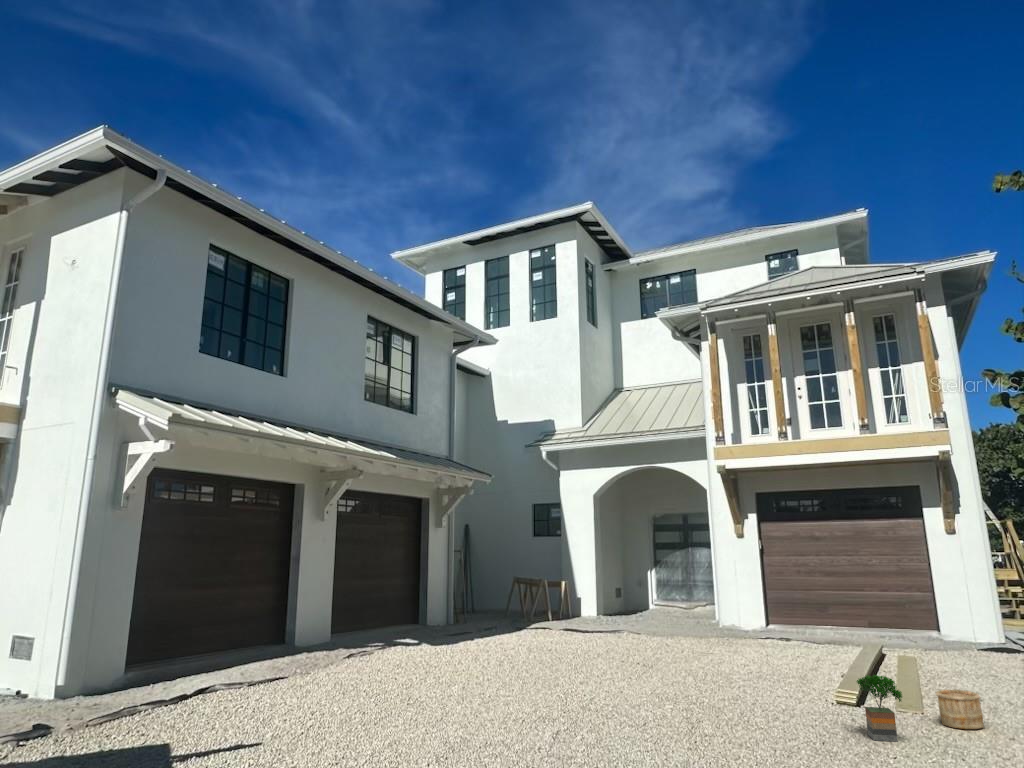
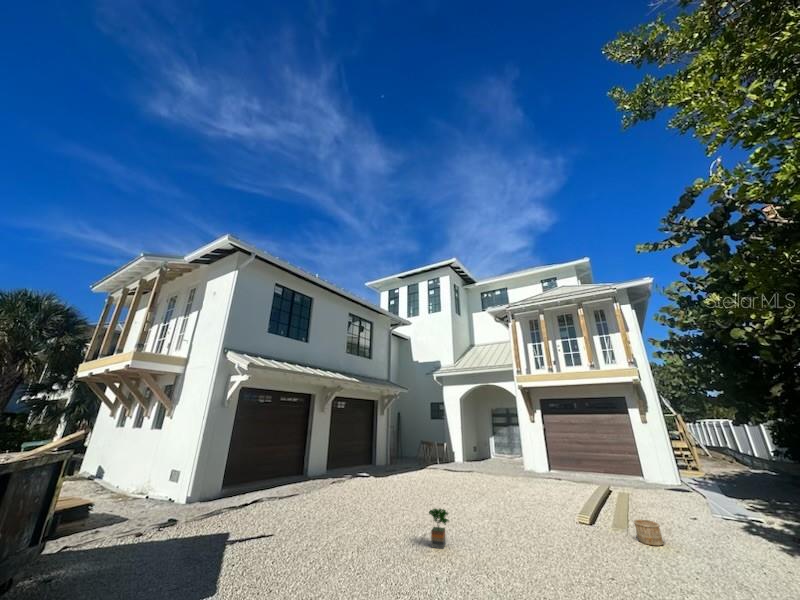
potted tree: present [856,675,902,742] -> present [429,509,449,549]

